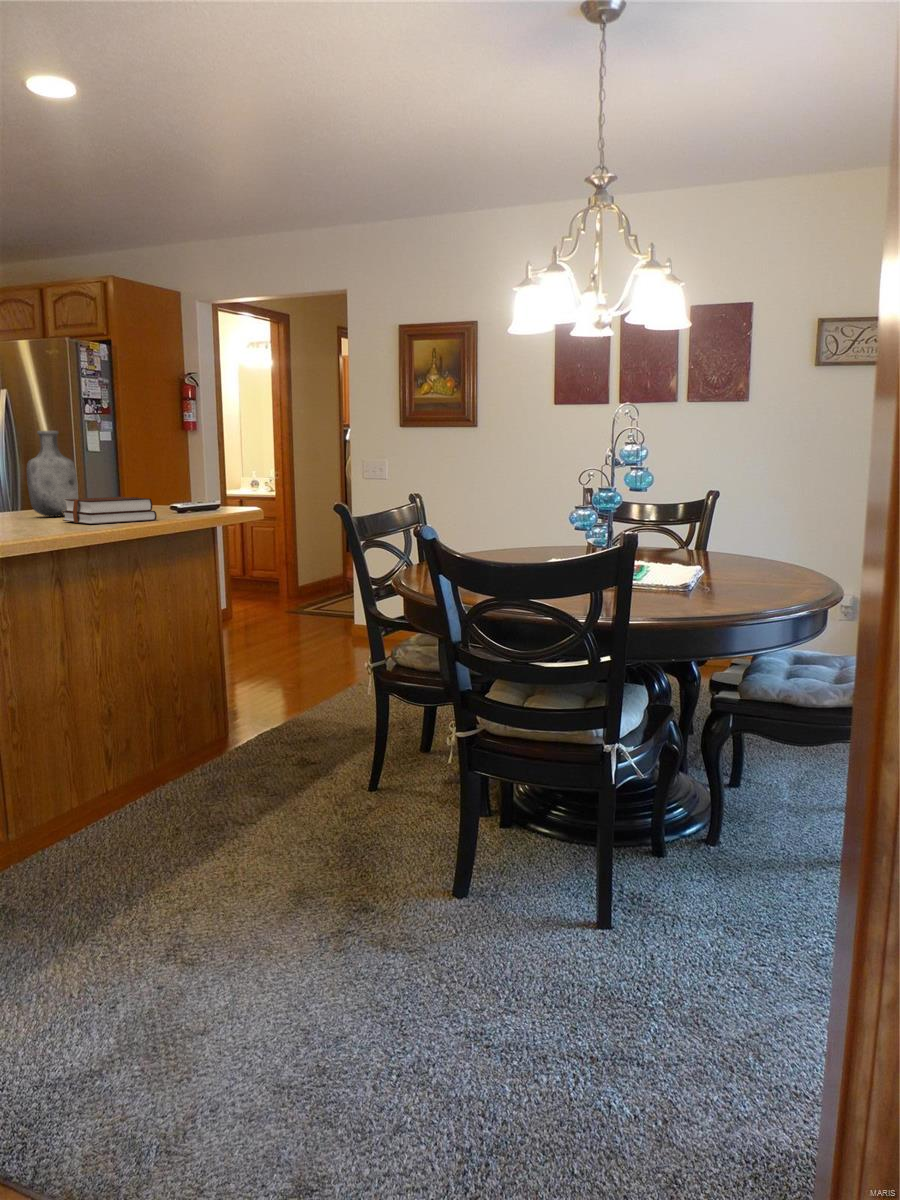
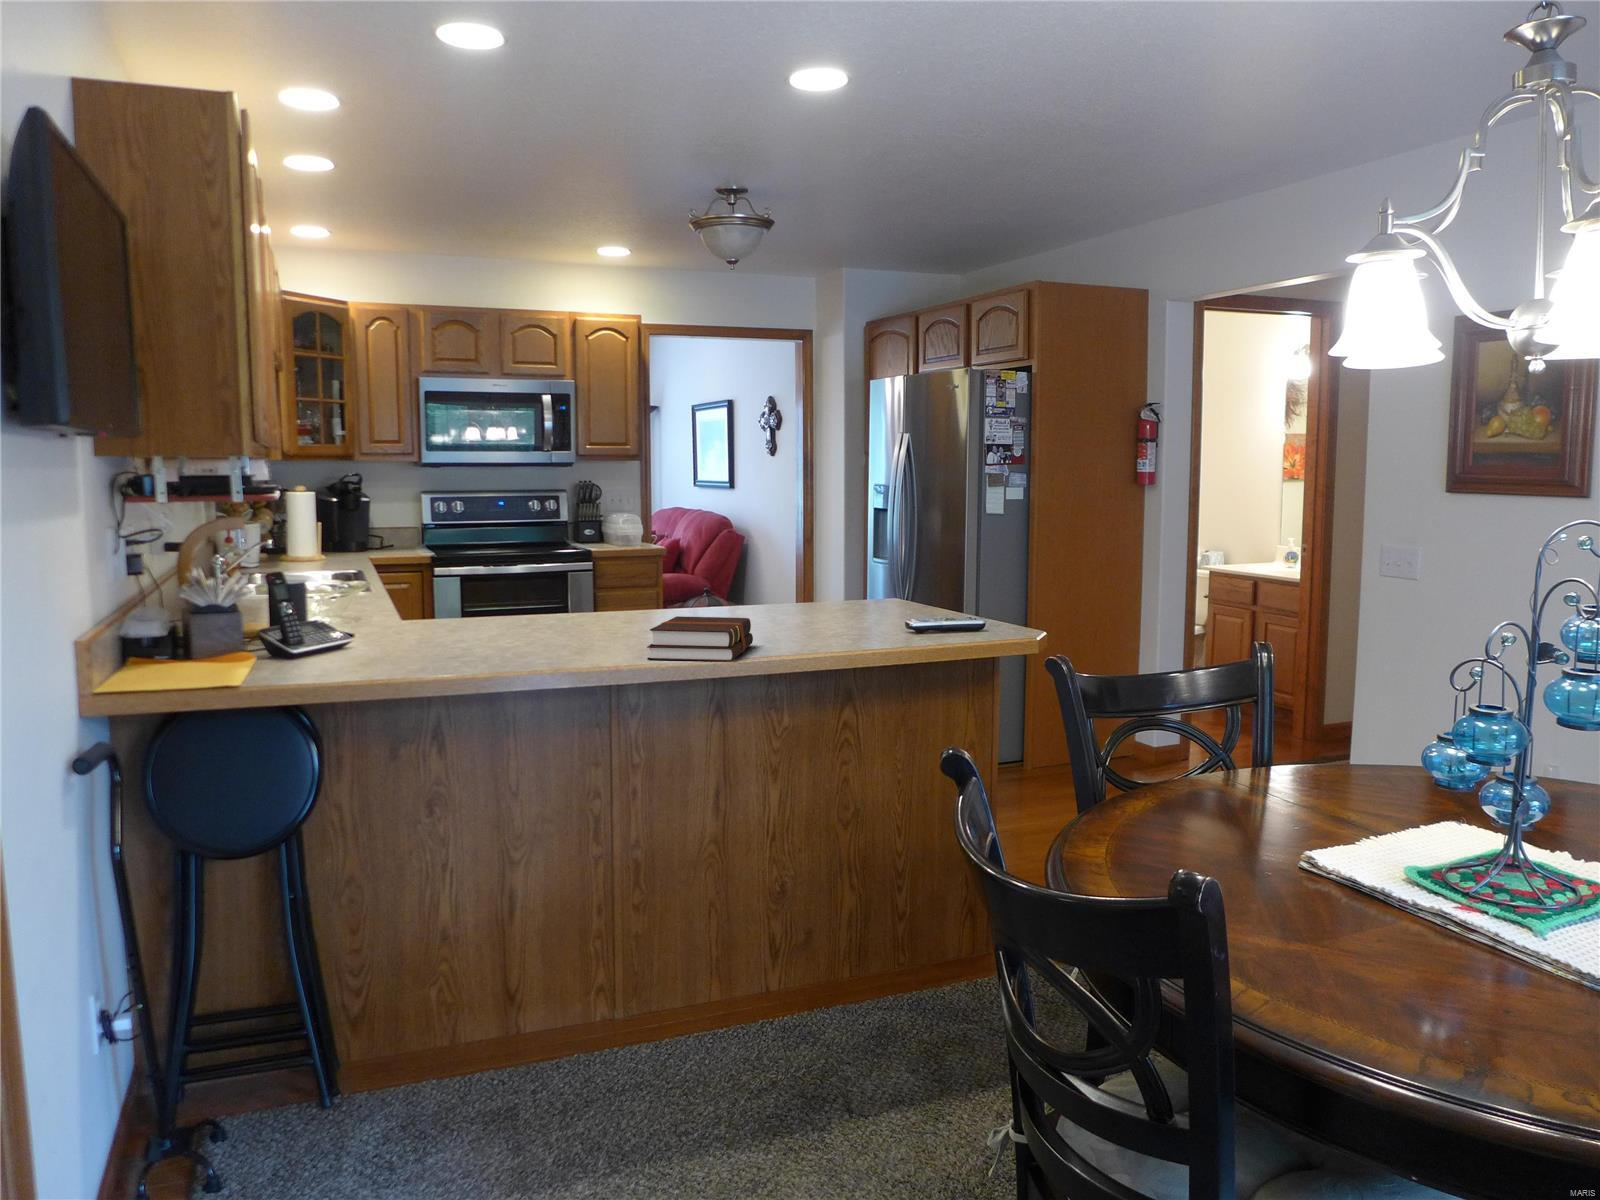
vase: present [27,431,78,517] -> none [715,518,771,626]

